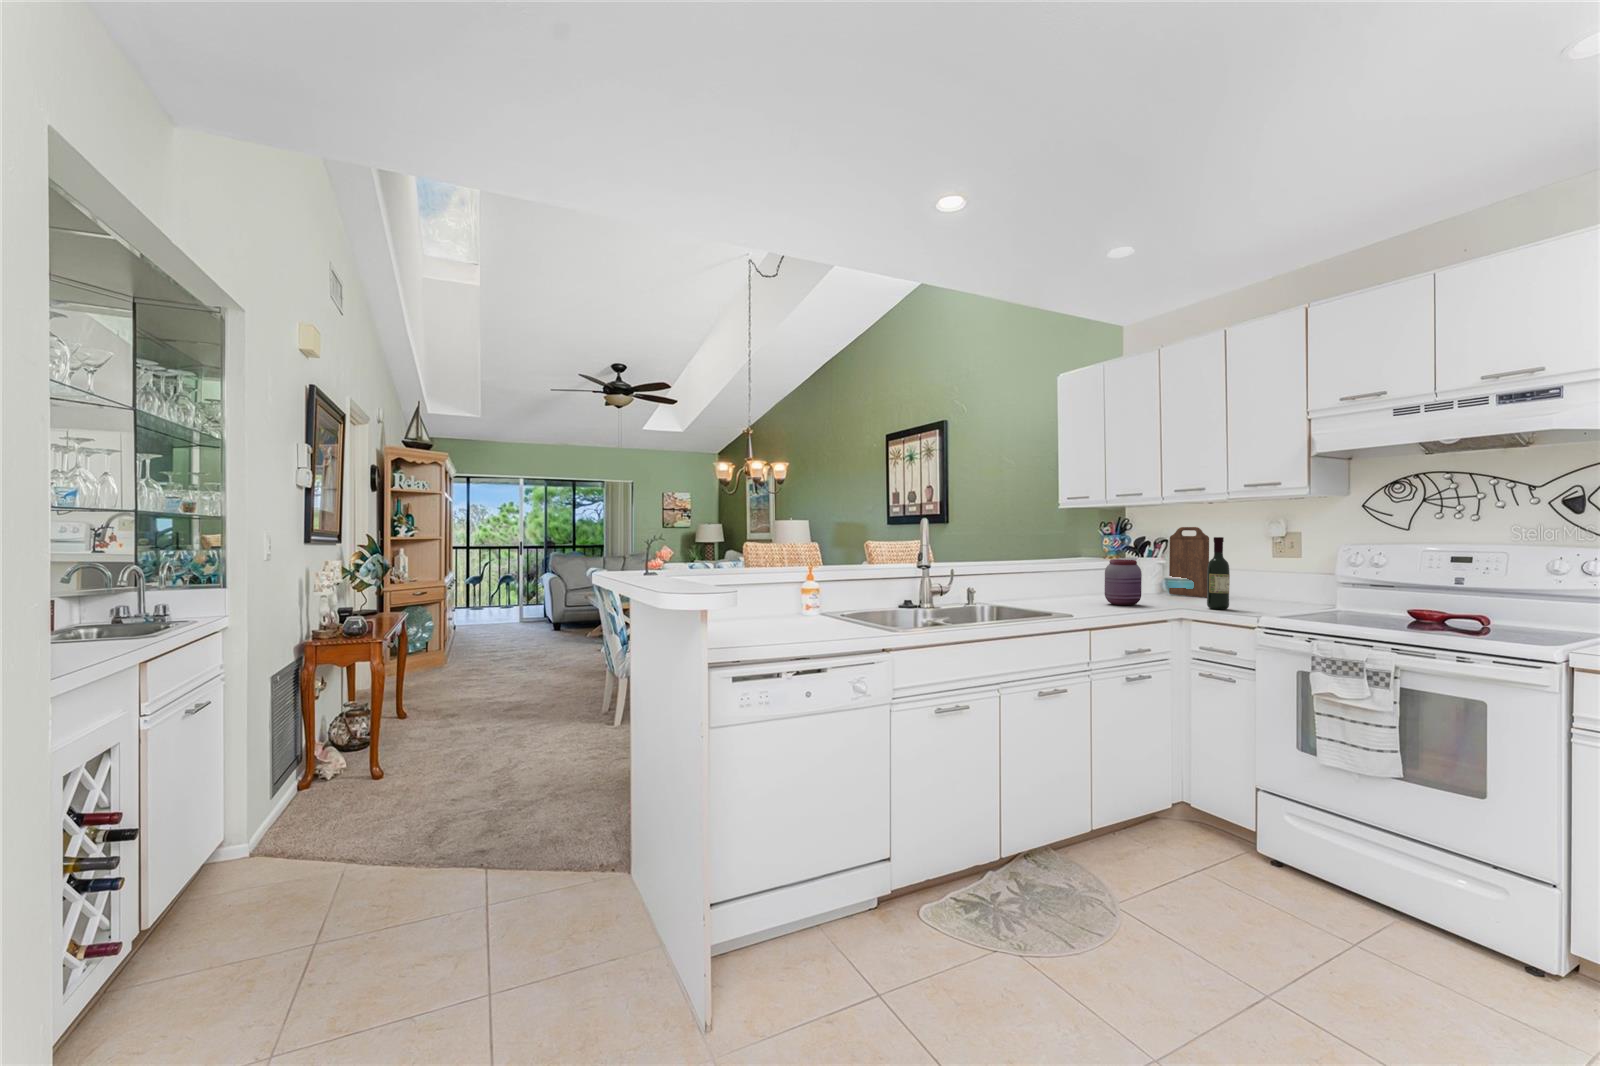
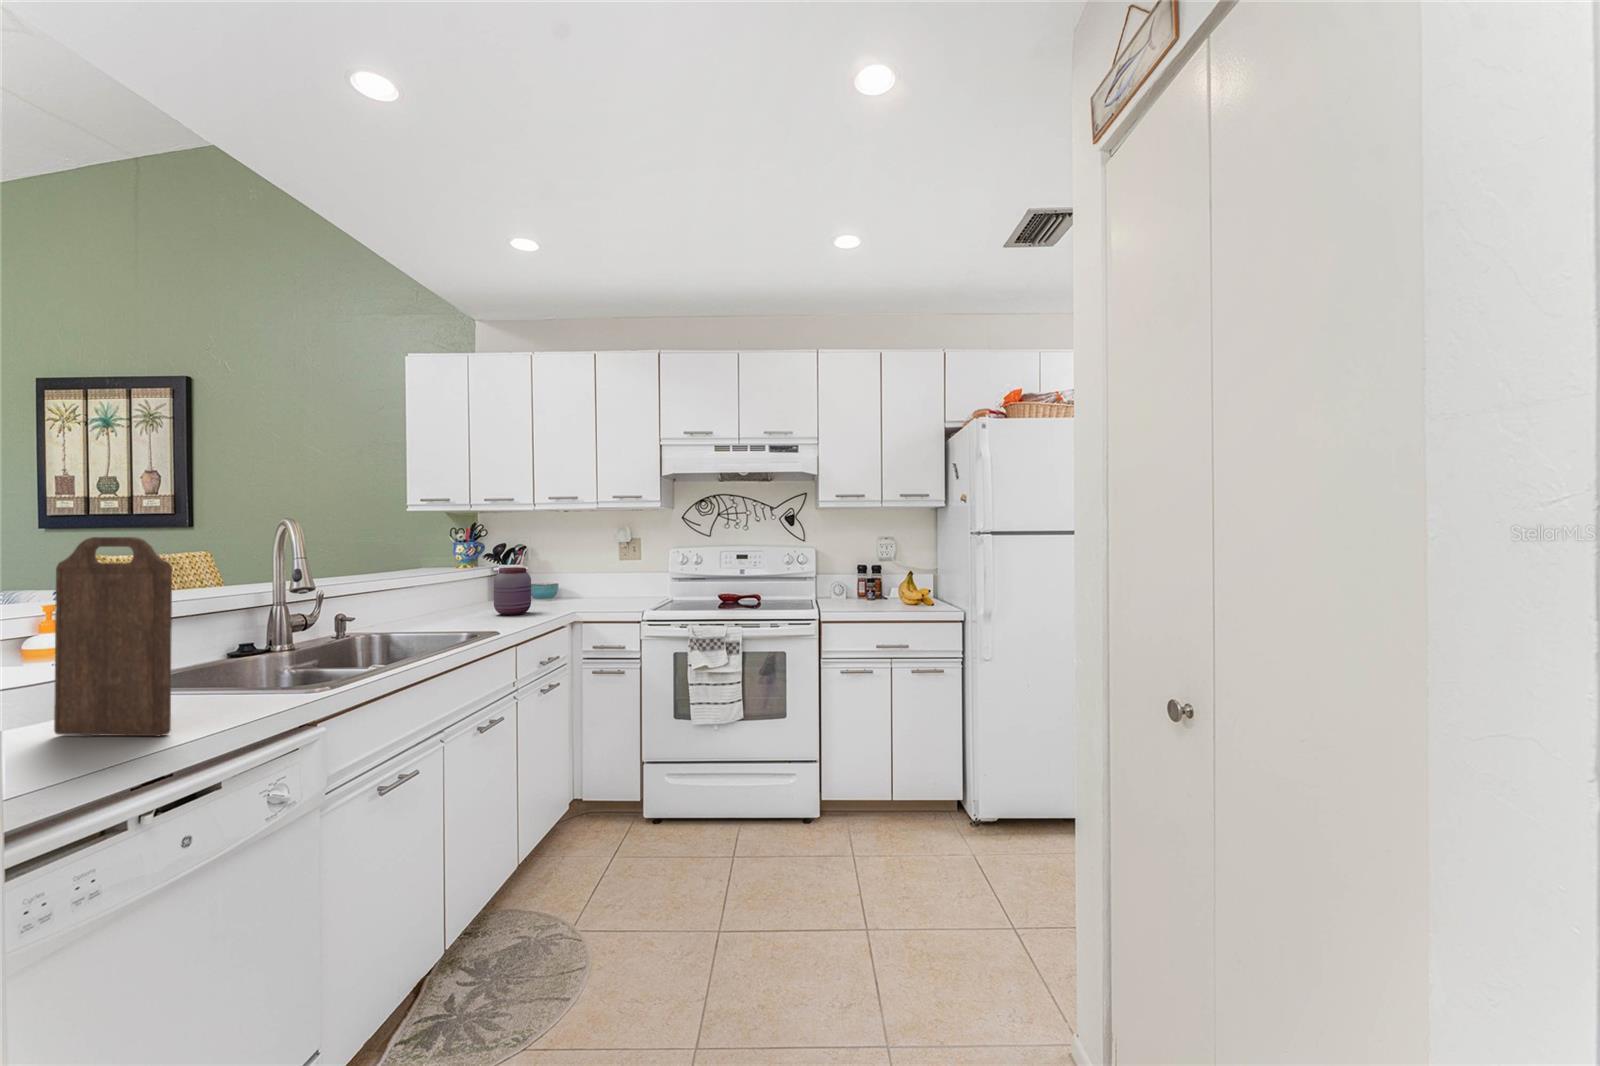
cutting board: present [1169,527,1209,598] -> present [54,537,172,736]
wine bottle: present [1207,537,1230,609] -> none [589,543,607,608]

